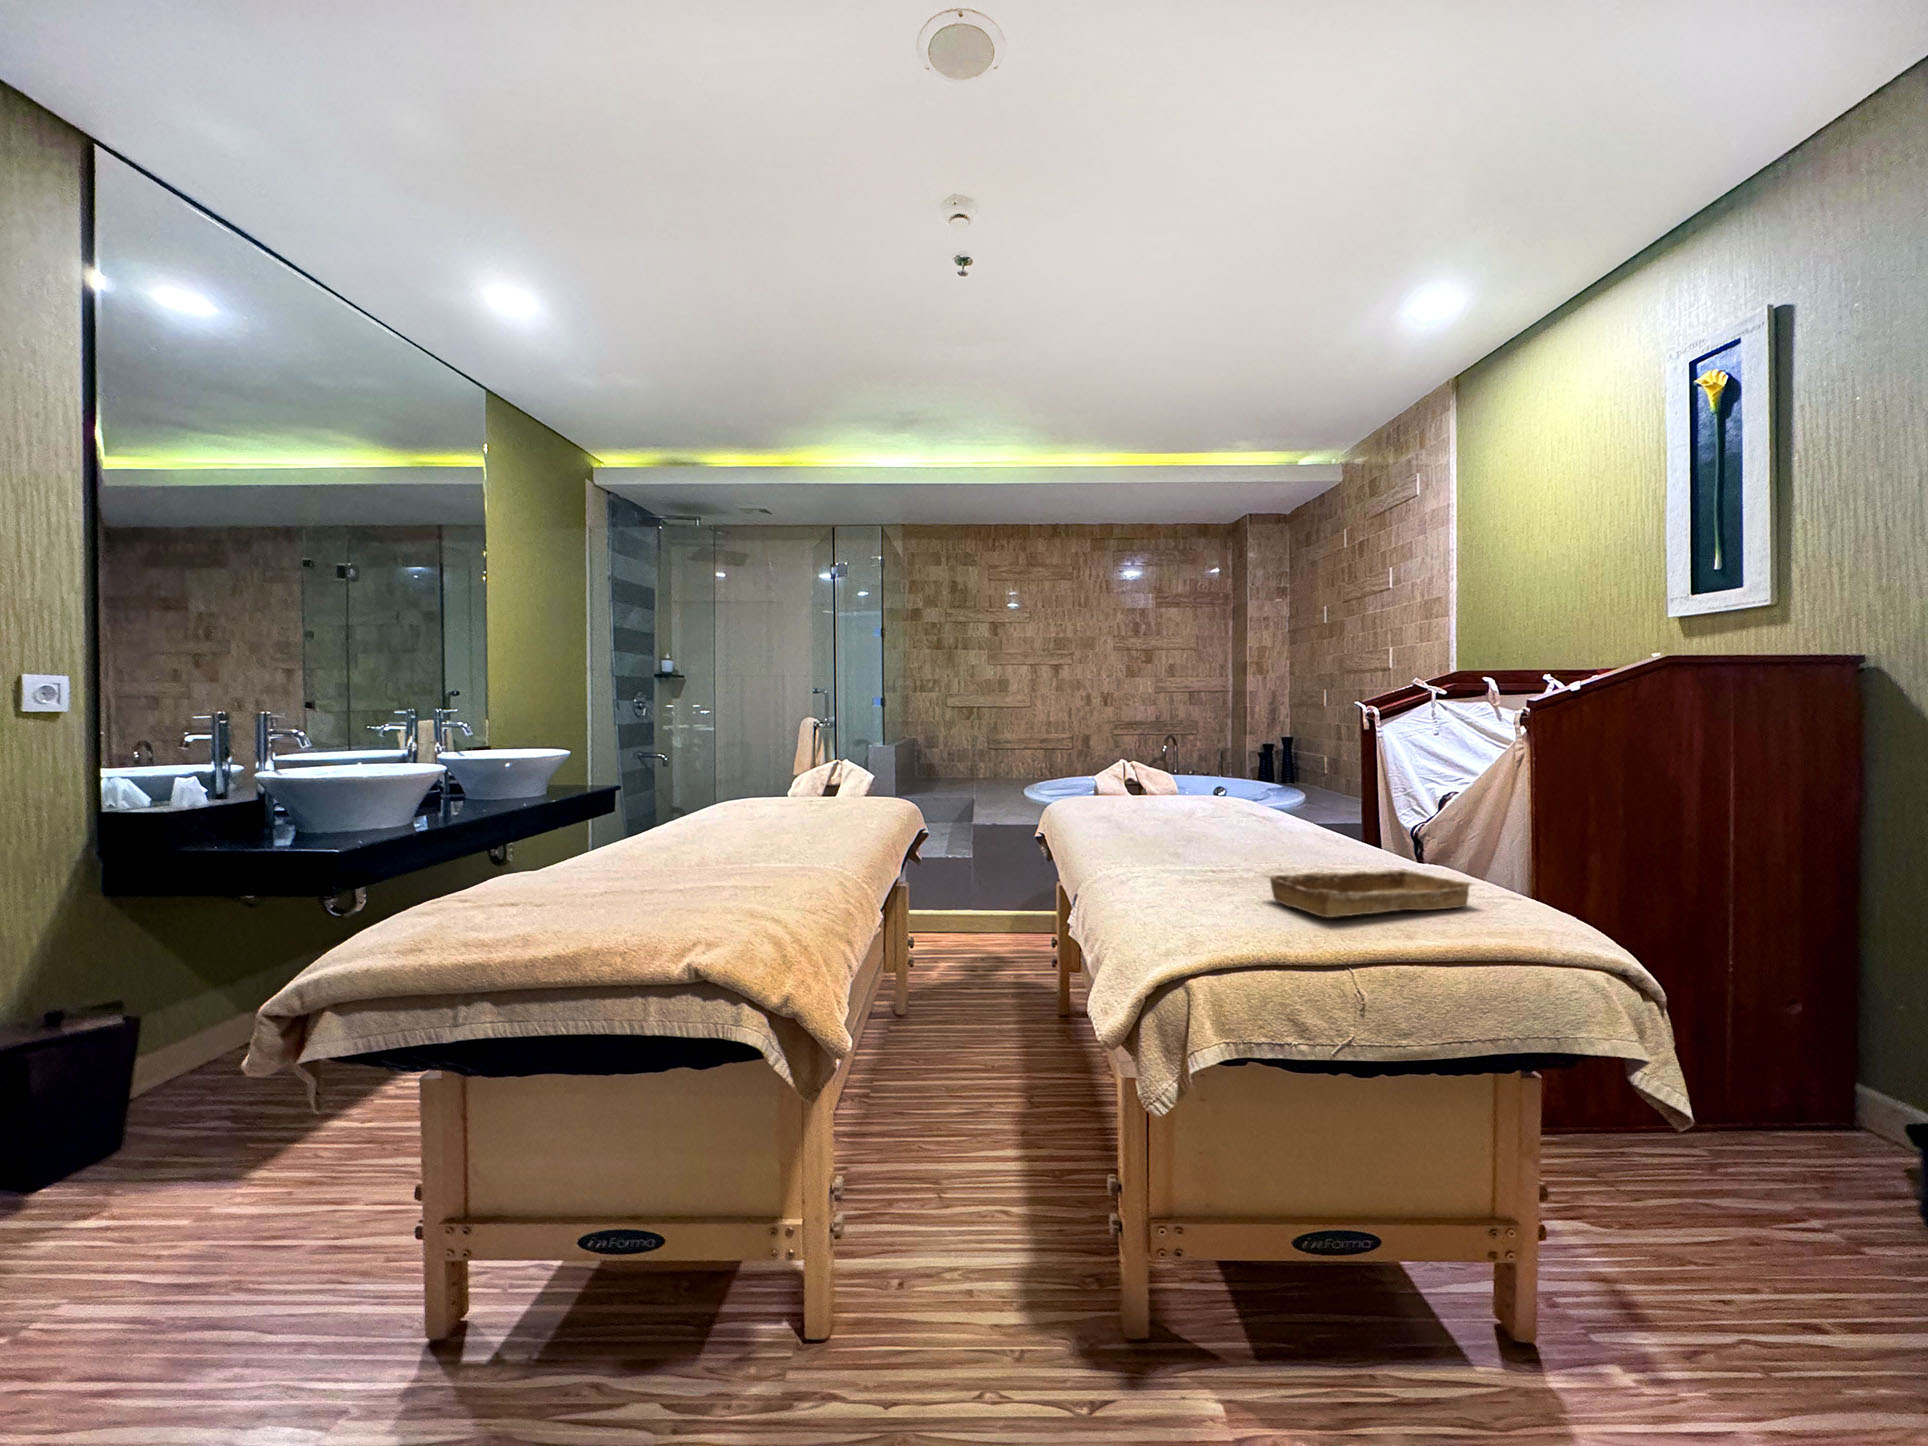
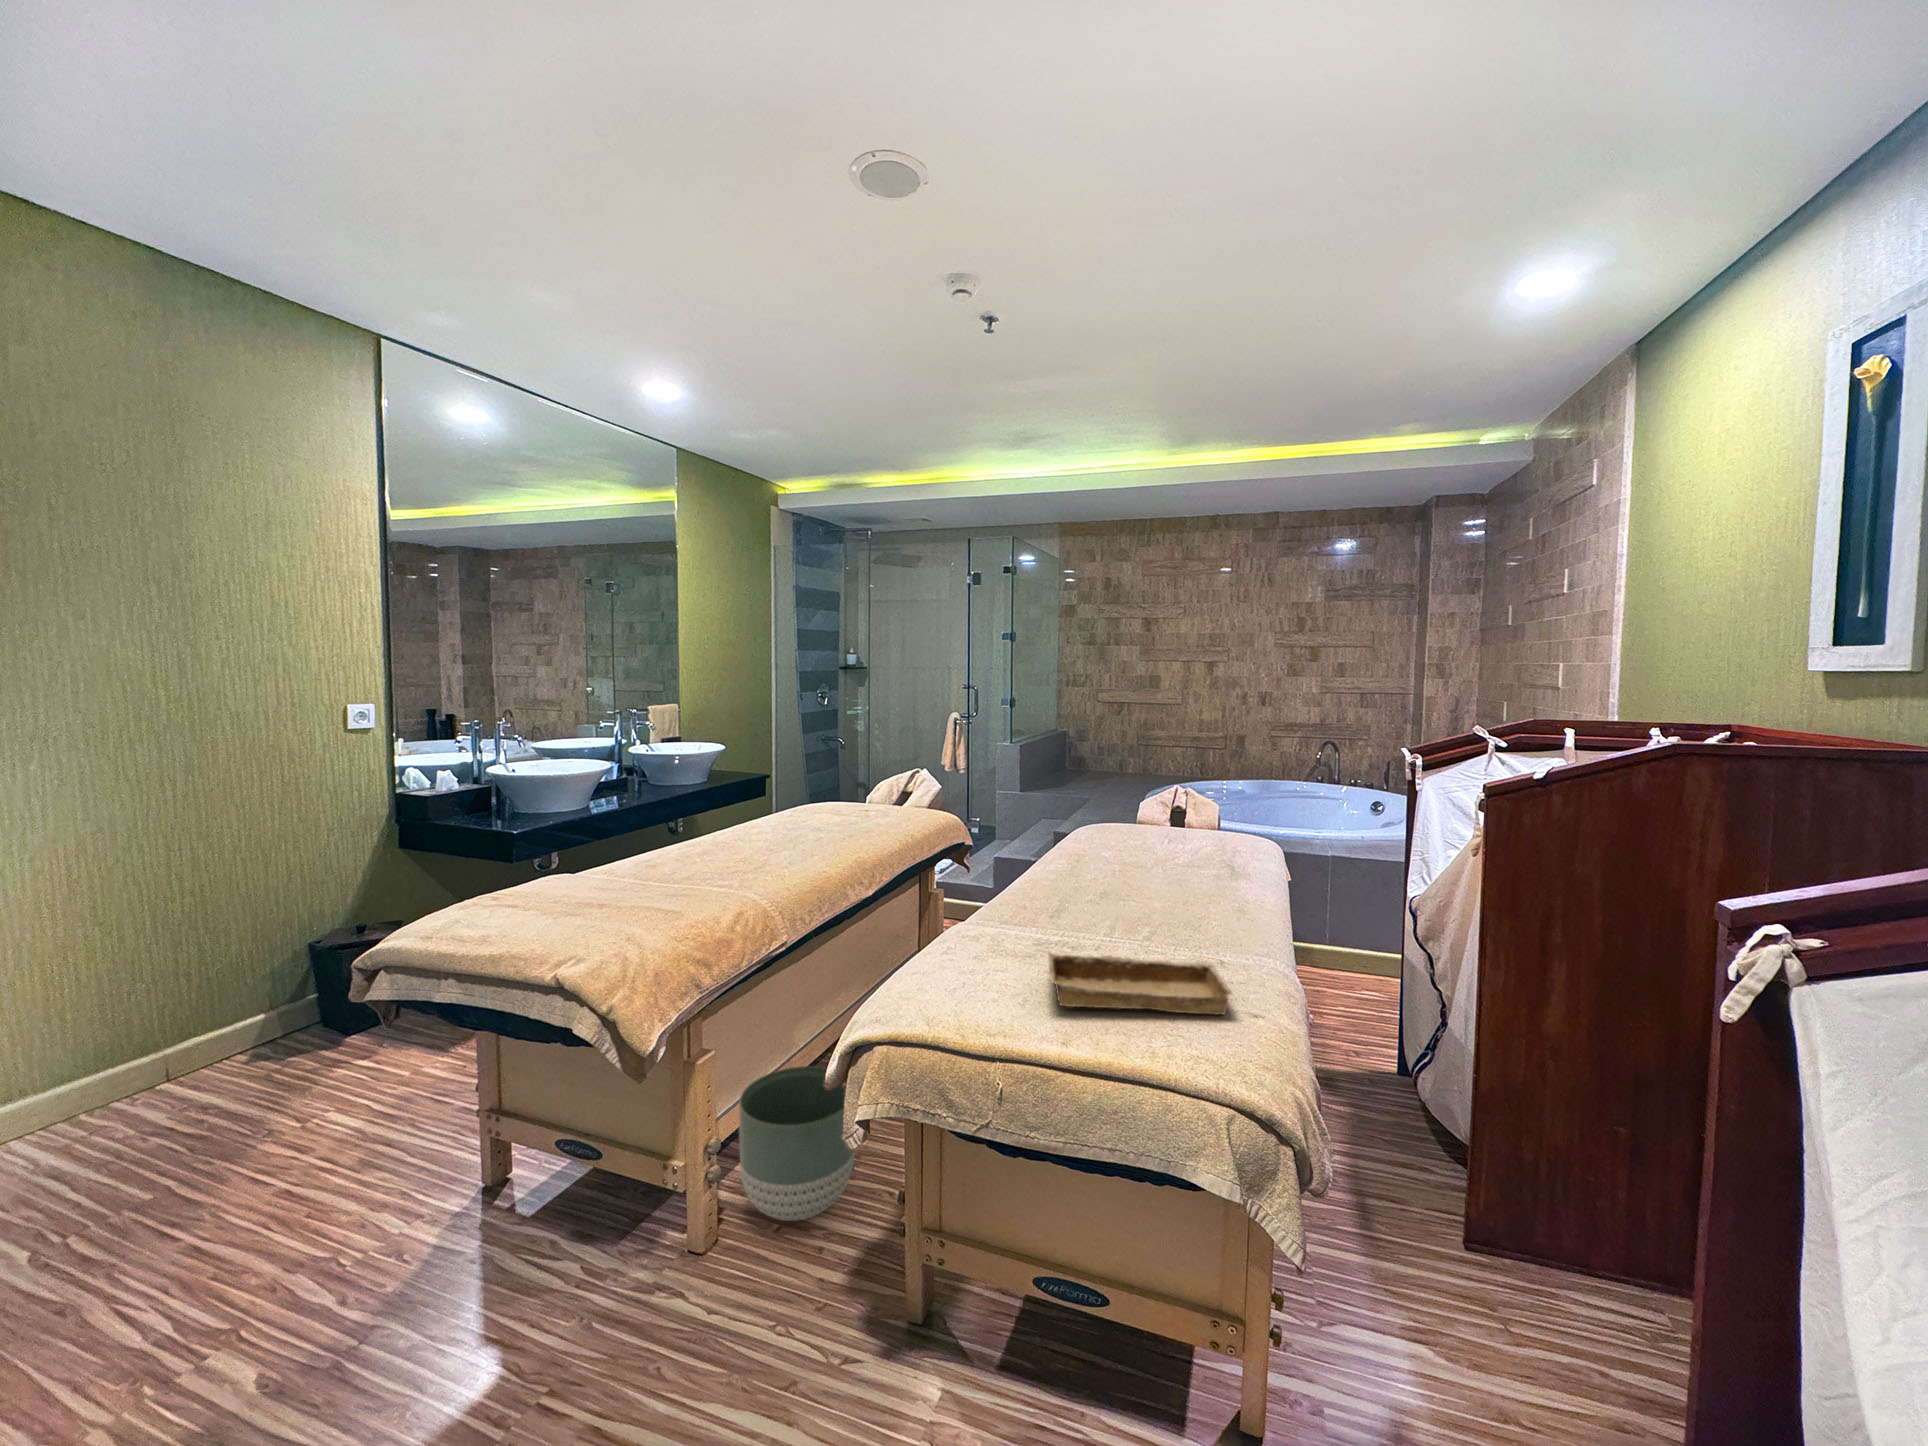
planter: none [830,1077,971,1271] -> present [739,1066,854,1221]

